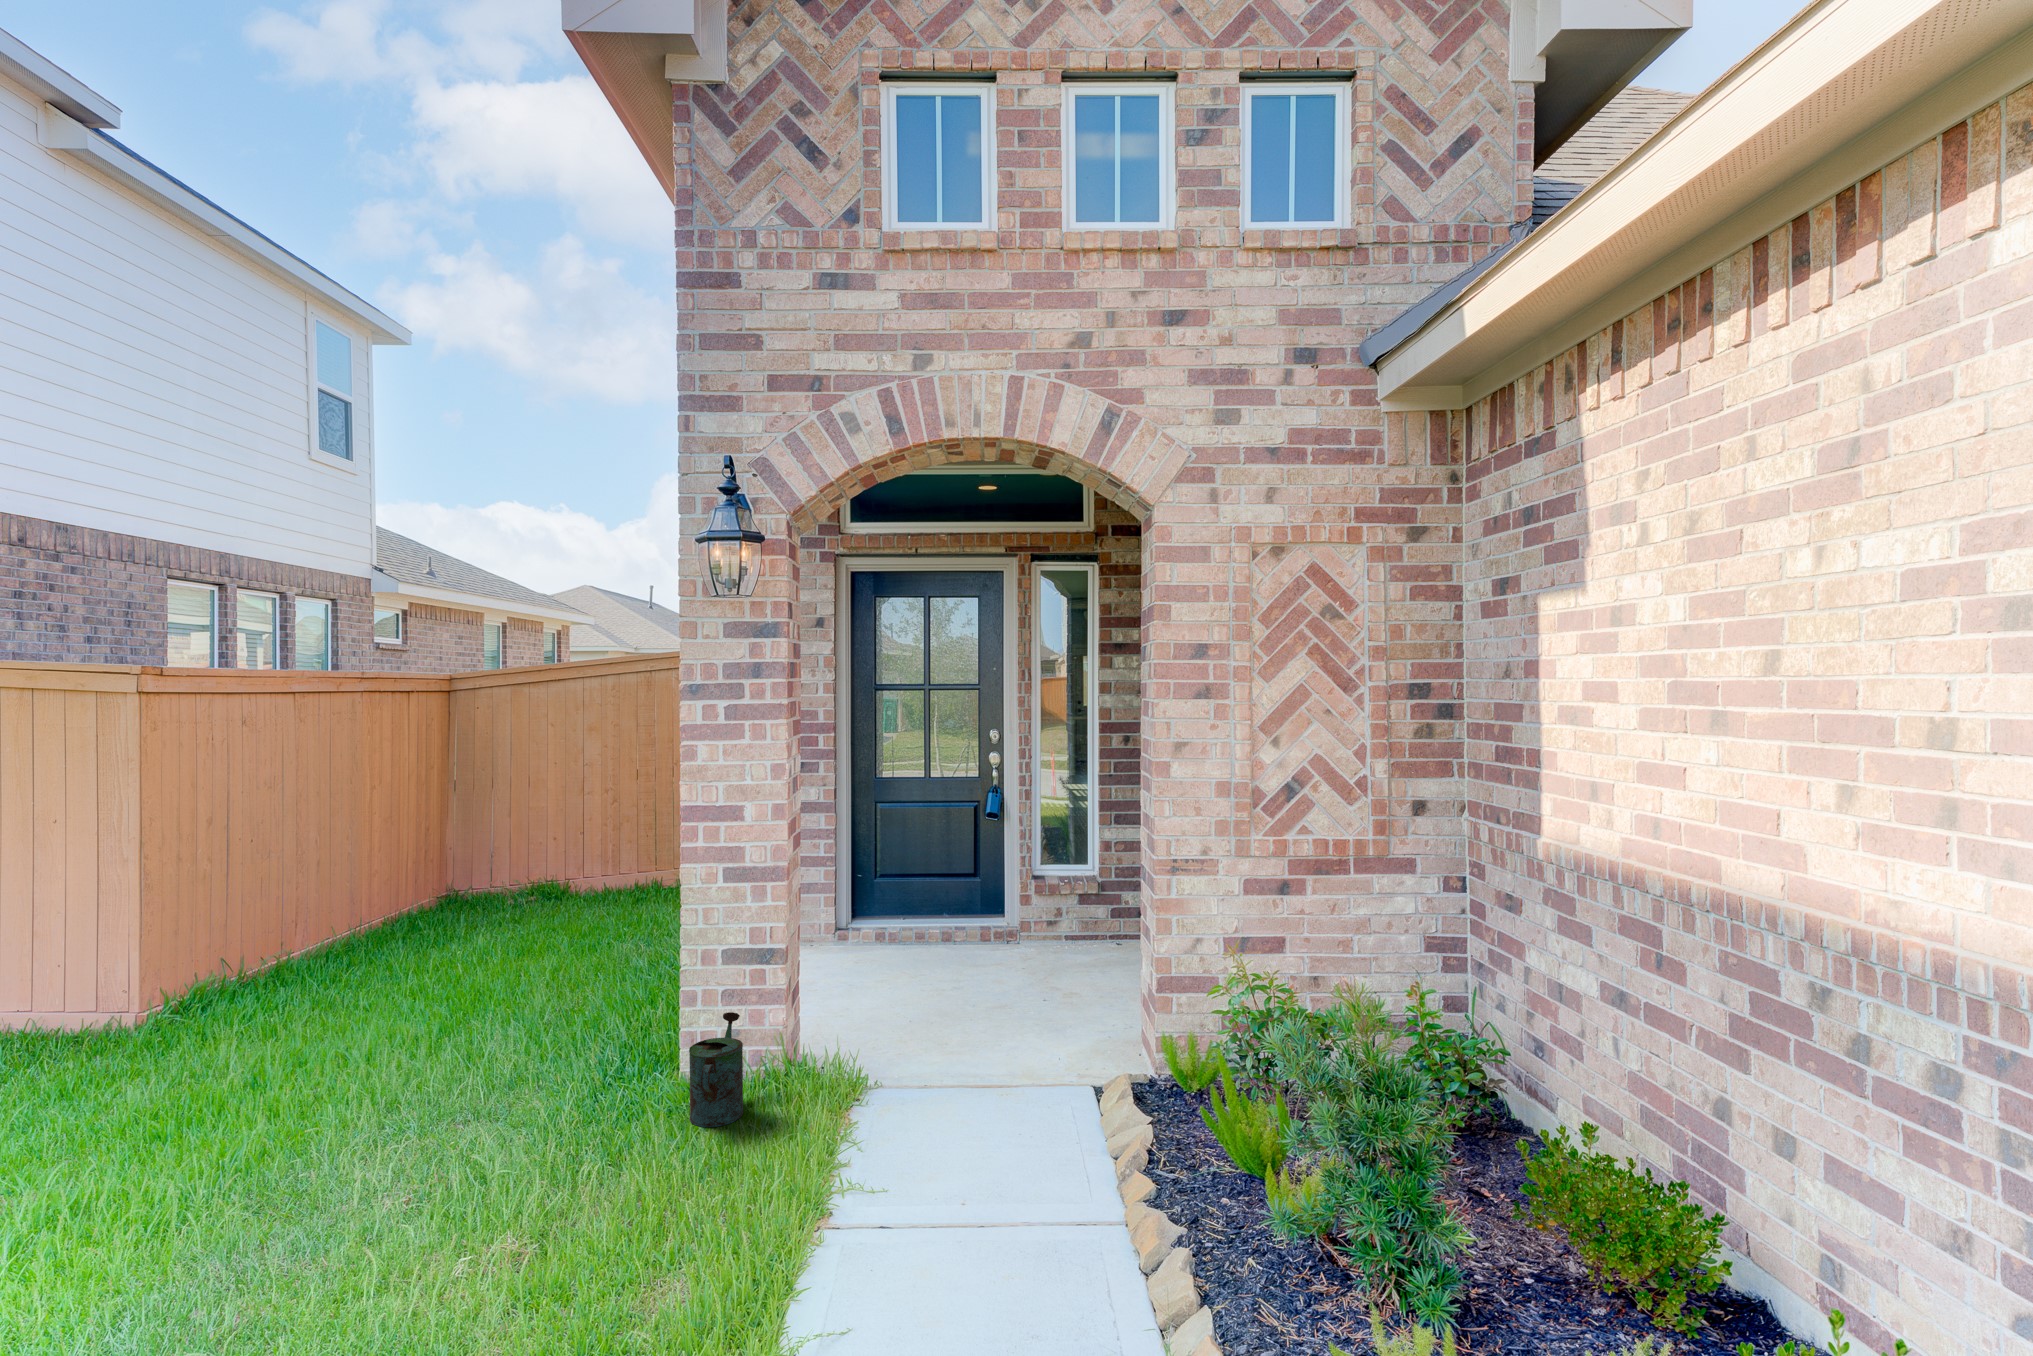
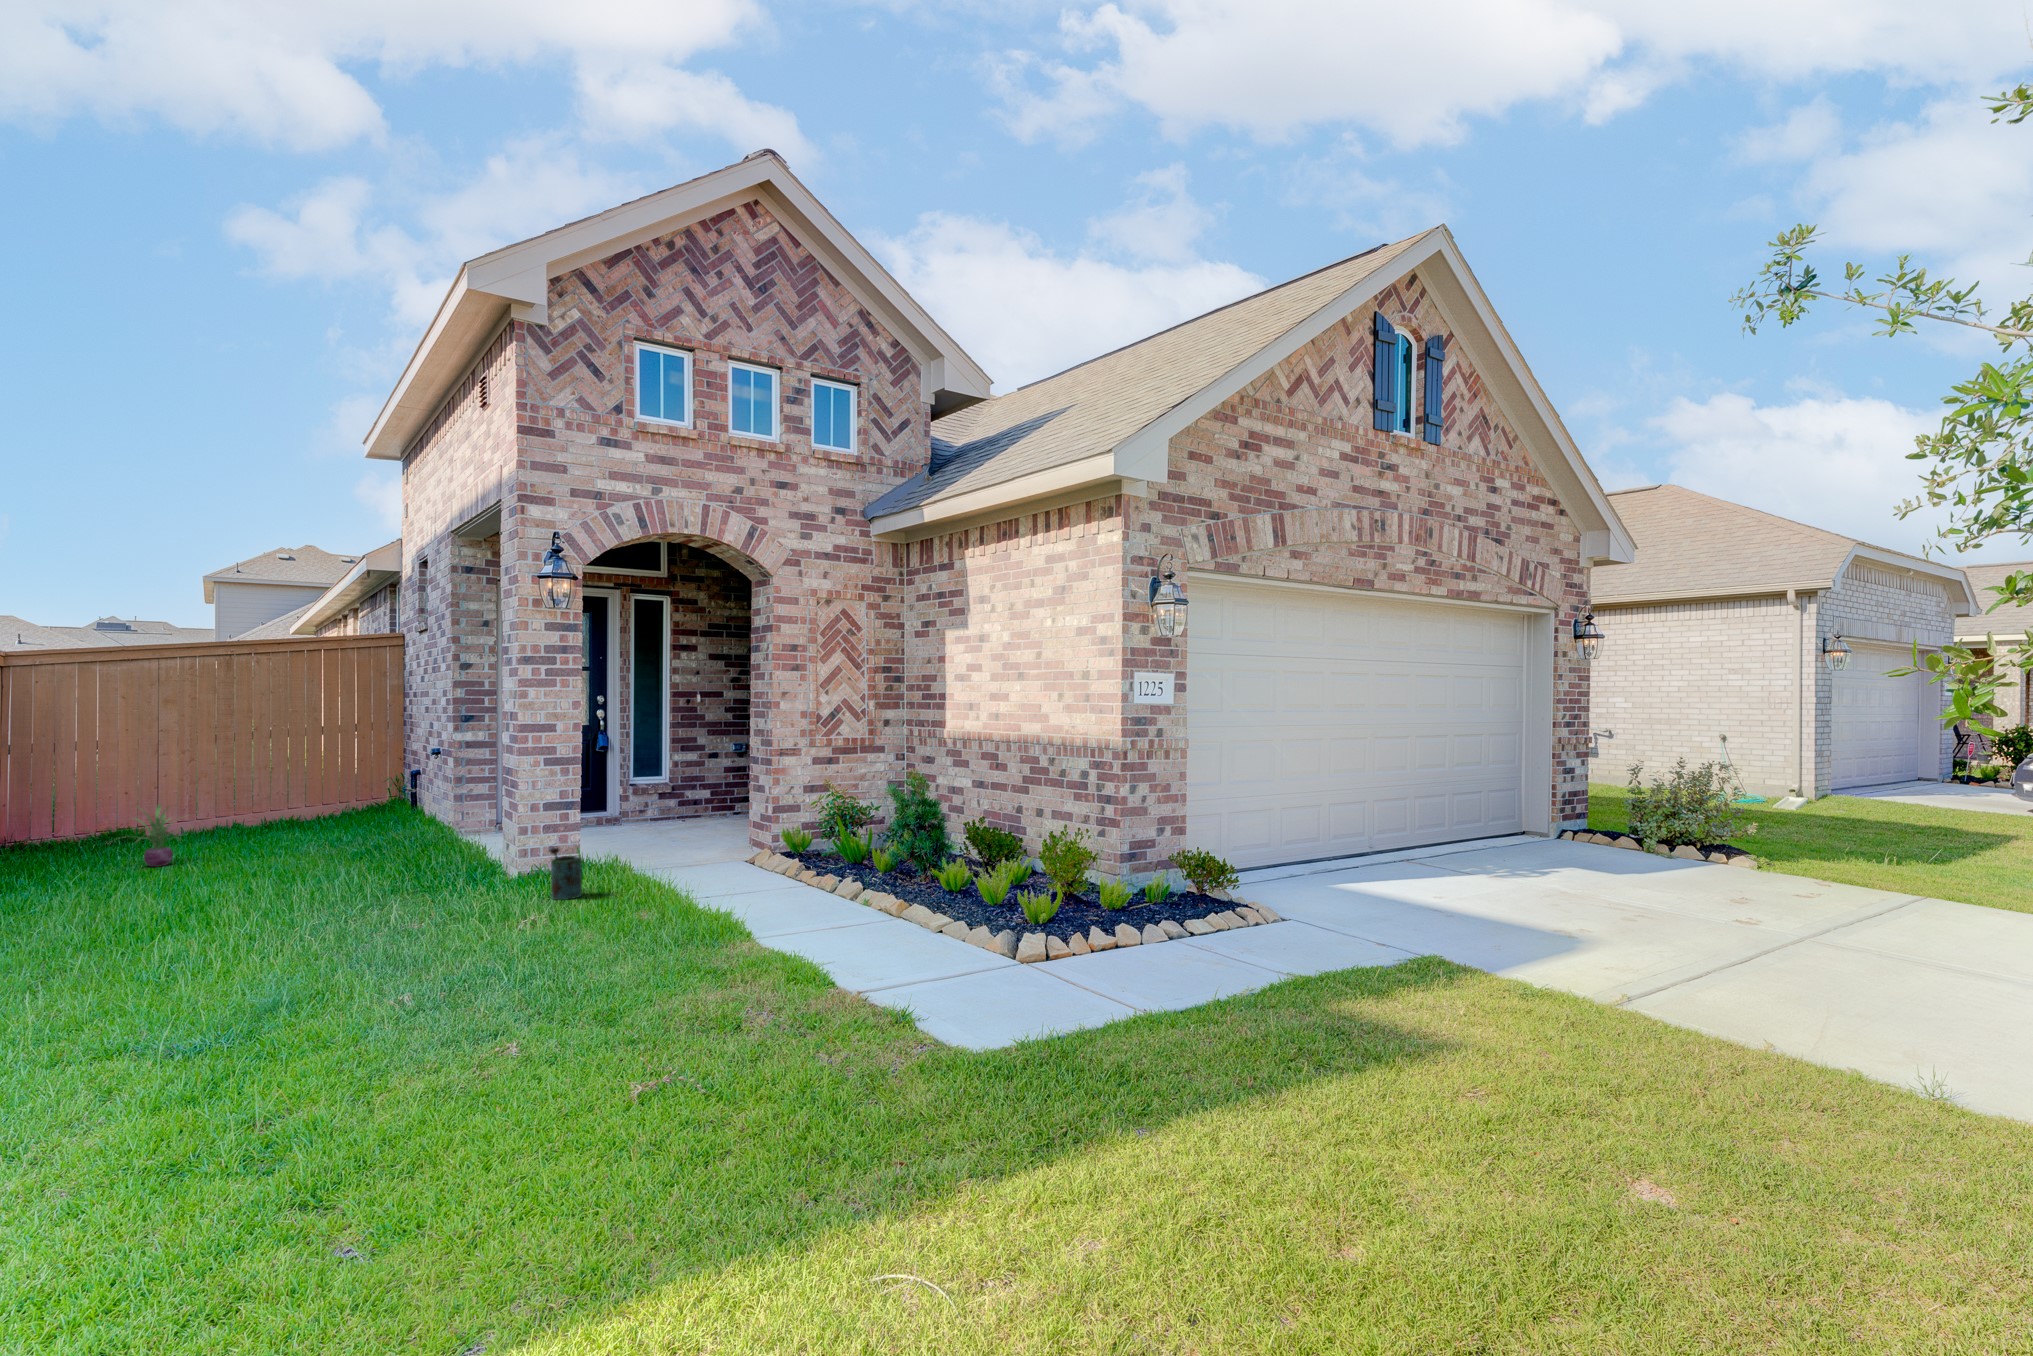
decorative plant: none [512,832,596,904] -> present [136,805,173,867]

